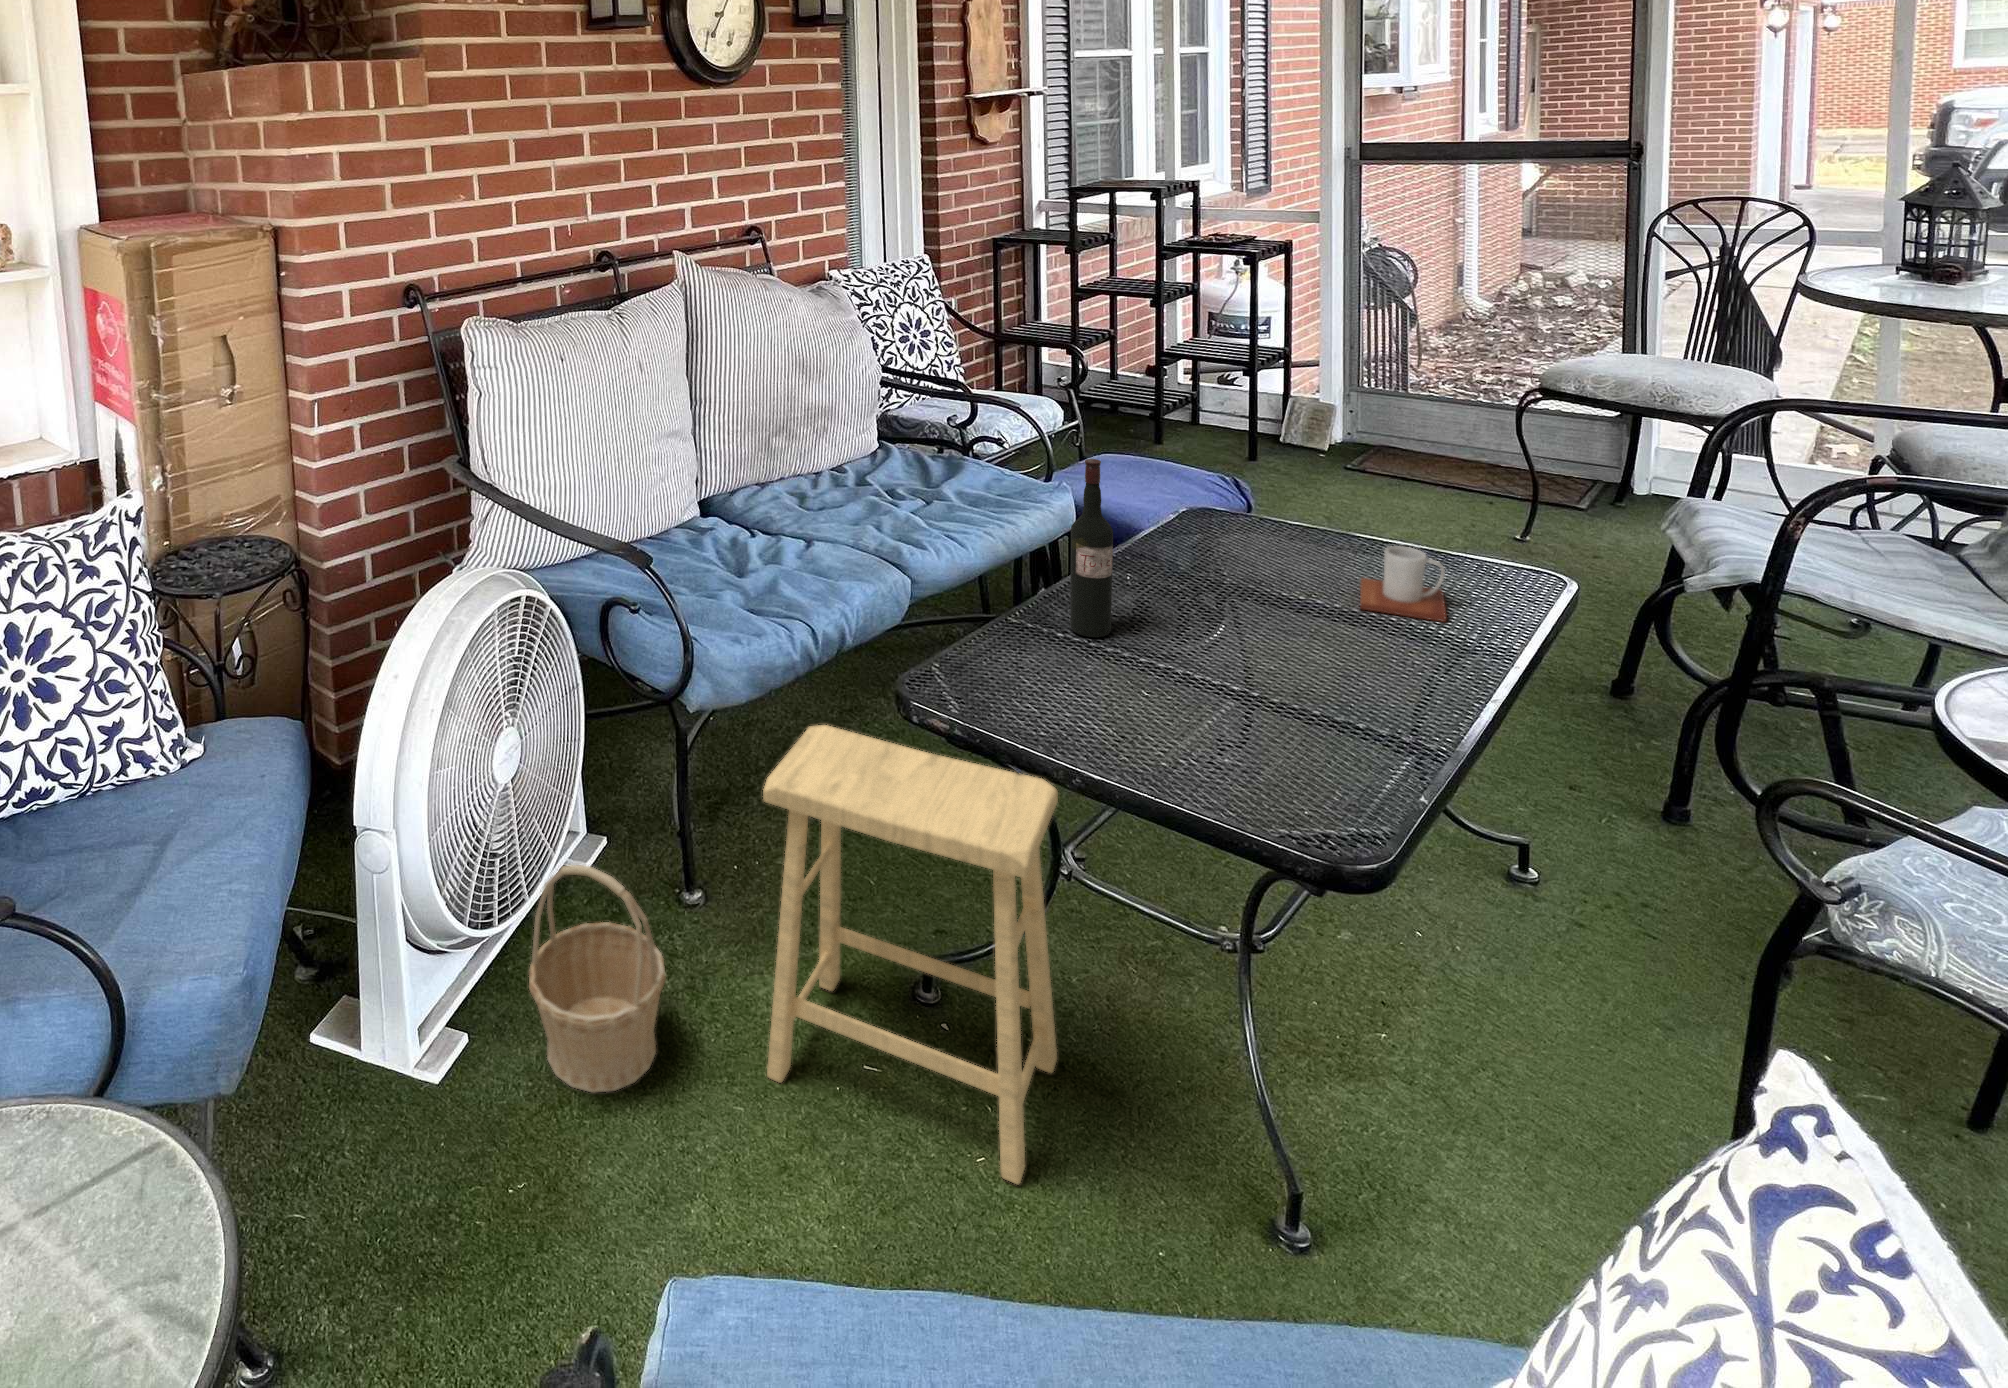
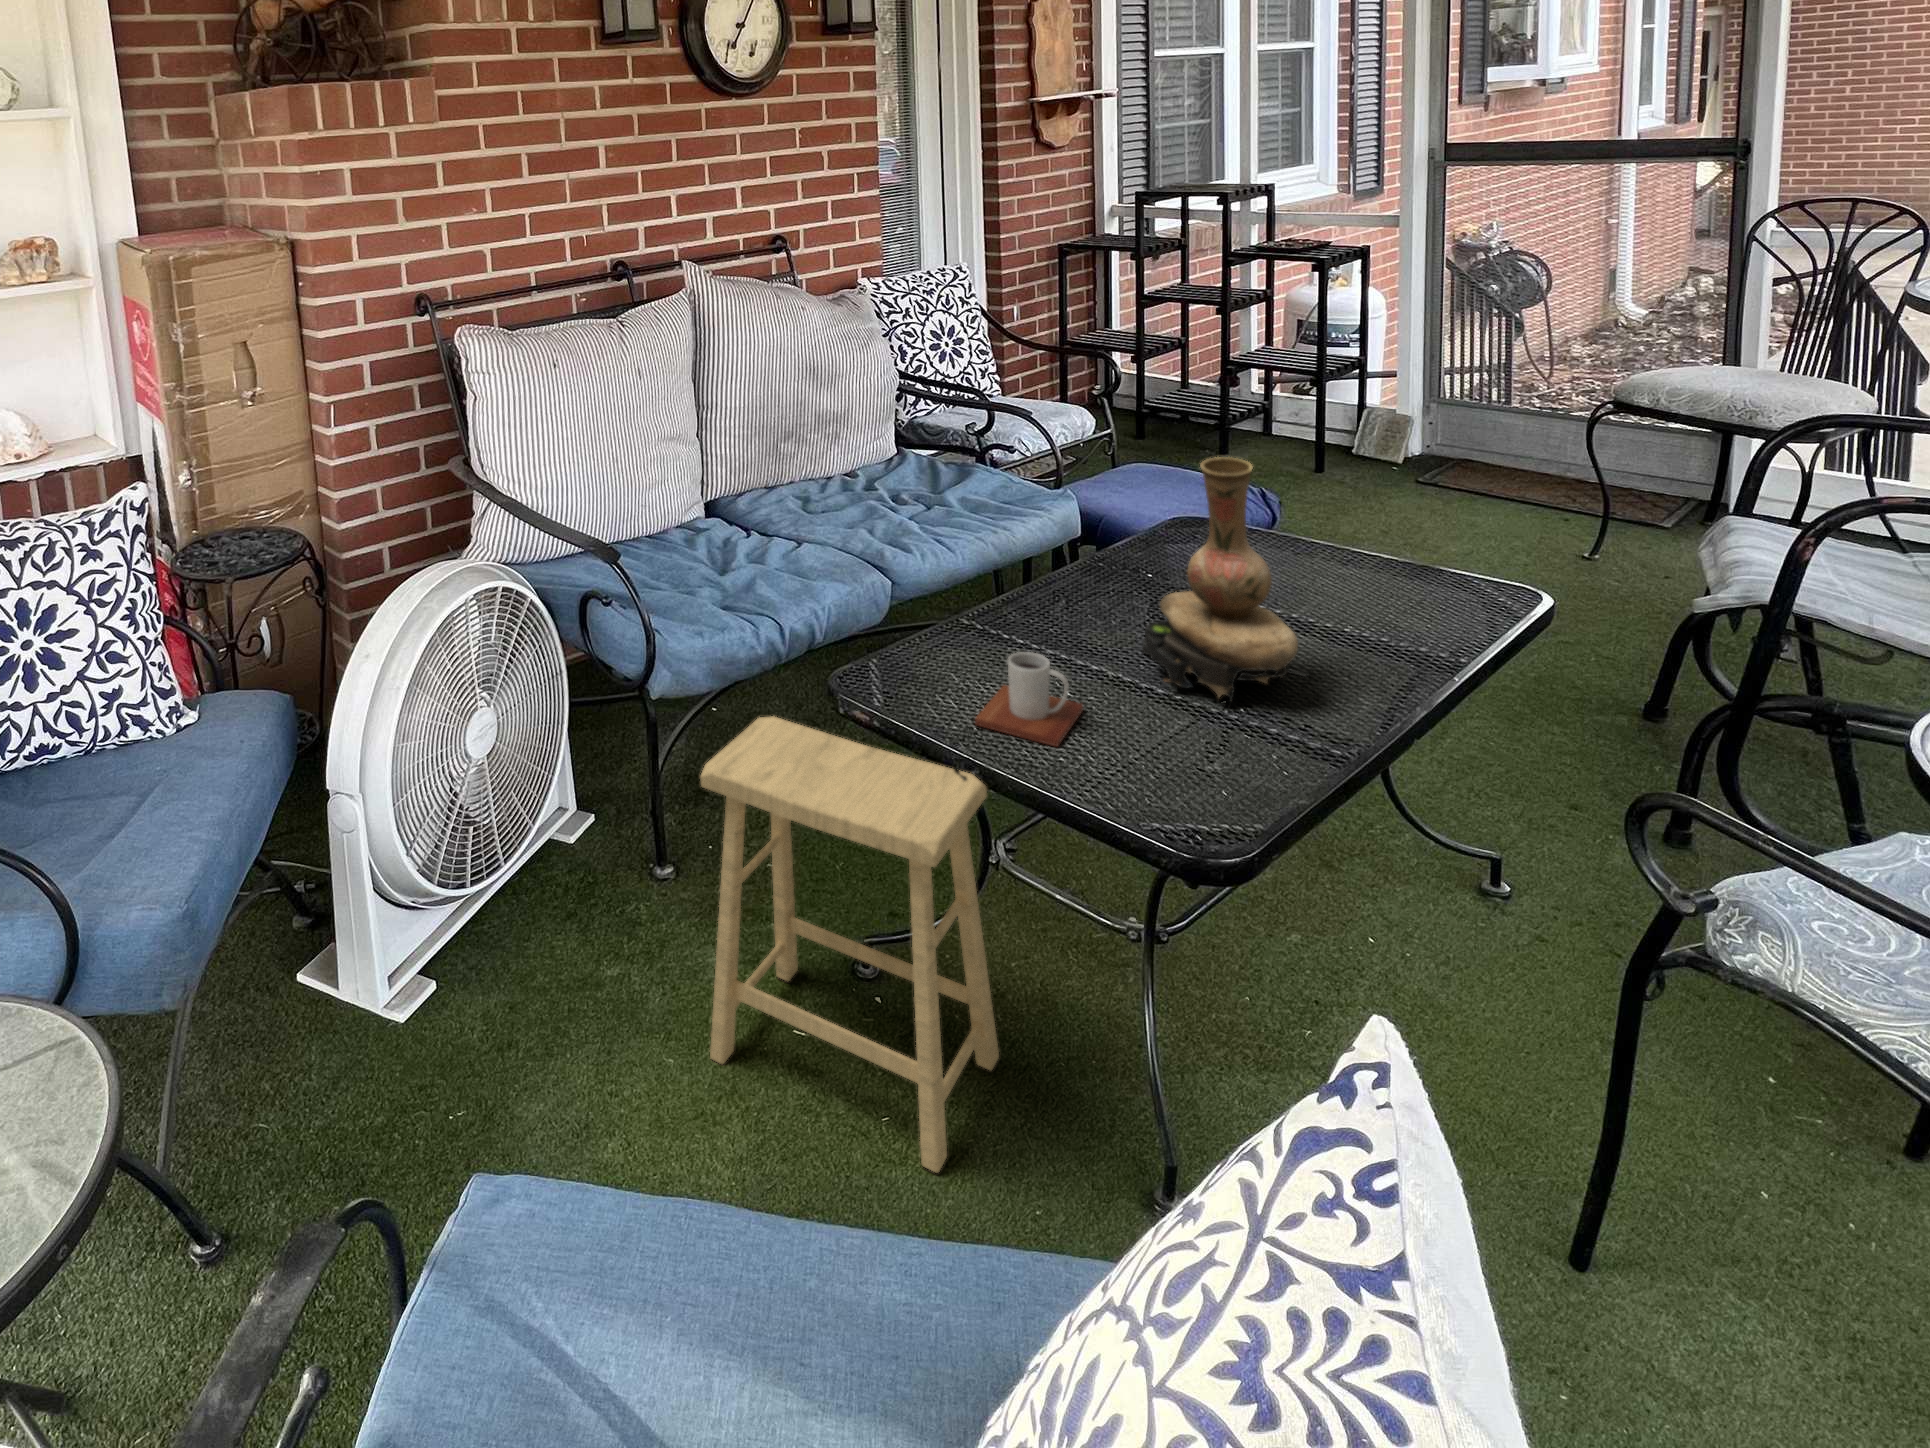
vase: none [1176,453,1348,702] -> present [1142,457,1307,702]
wine bottle: present [1070,459,1113,637] -> none [1038,462,1080,640]
mug: present [1360,546,1446,622] -> present [975,652,1083,747]
basket: present [529,865,666,1093] -> none [484,843,616,1063]

